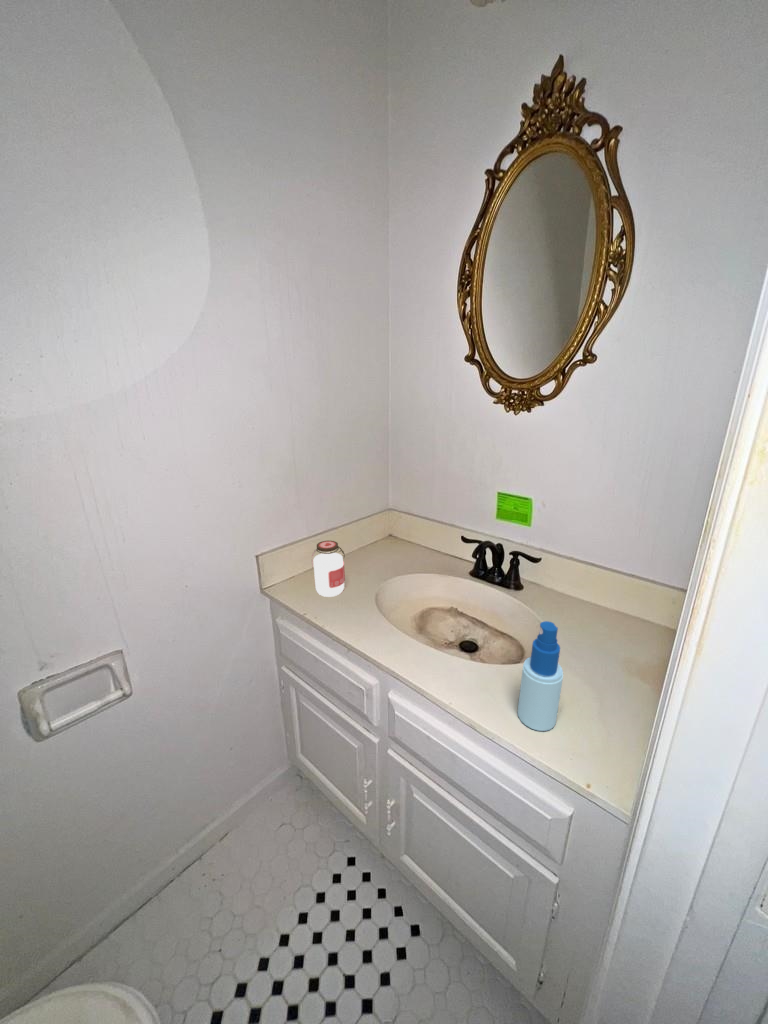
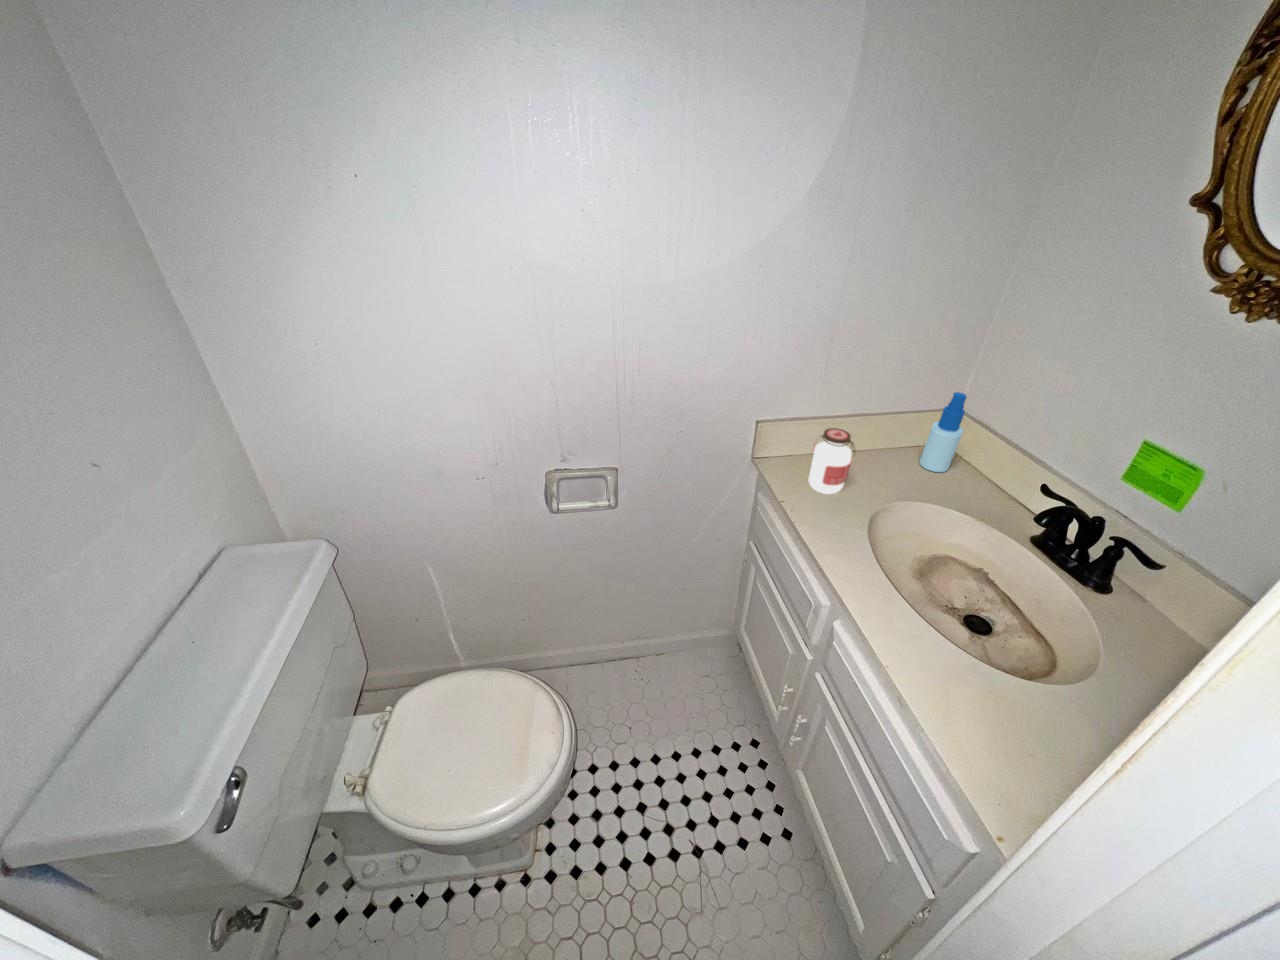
spray bottle: present [518,621,563,731] -> present [920,392,967,472]

